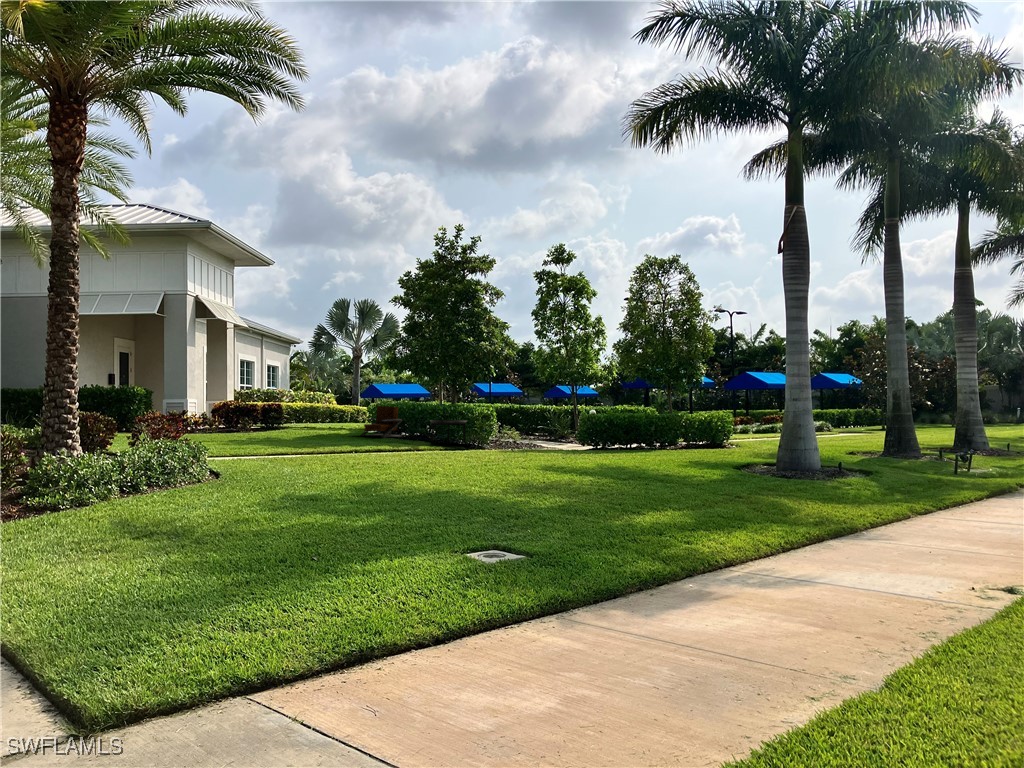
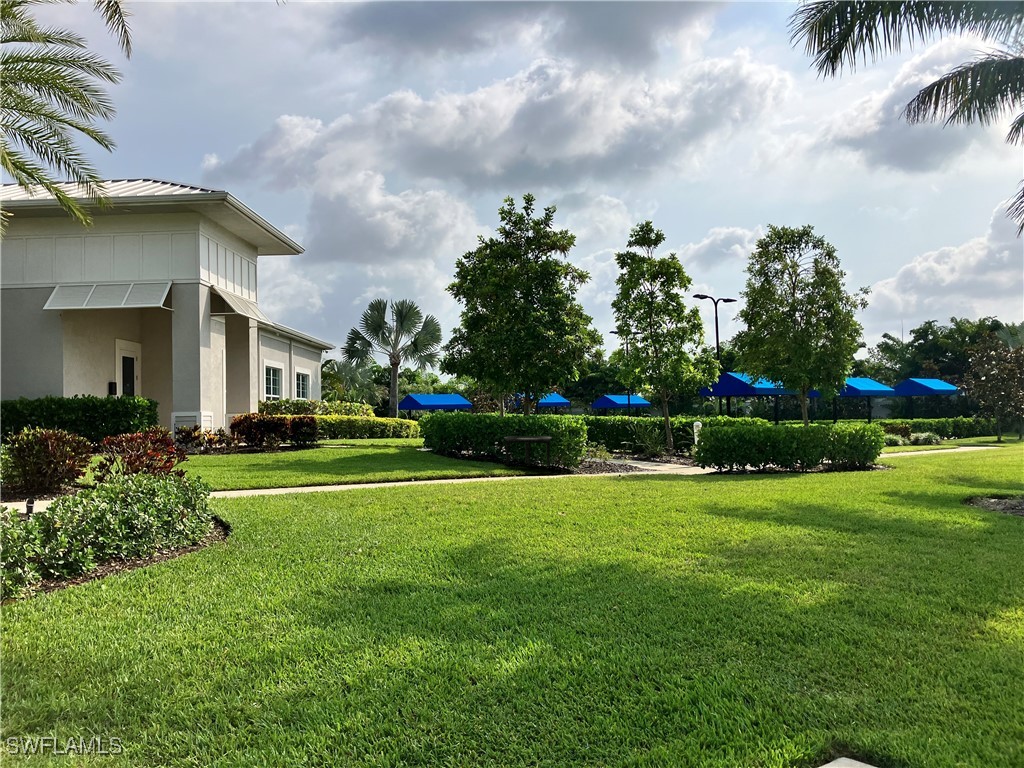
lounge chair: present [361,406,402,438] -> none [413,419,466,459]

